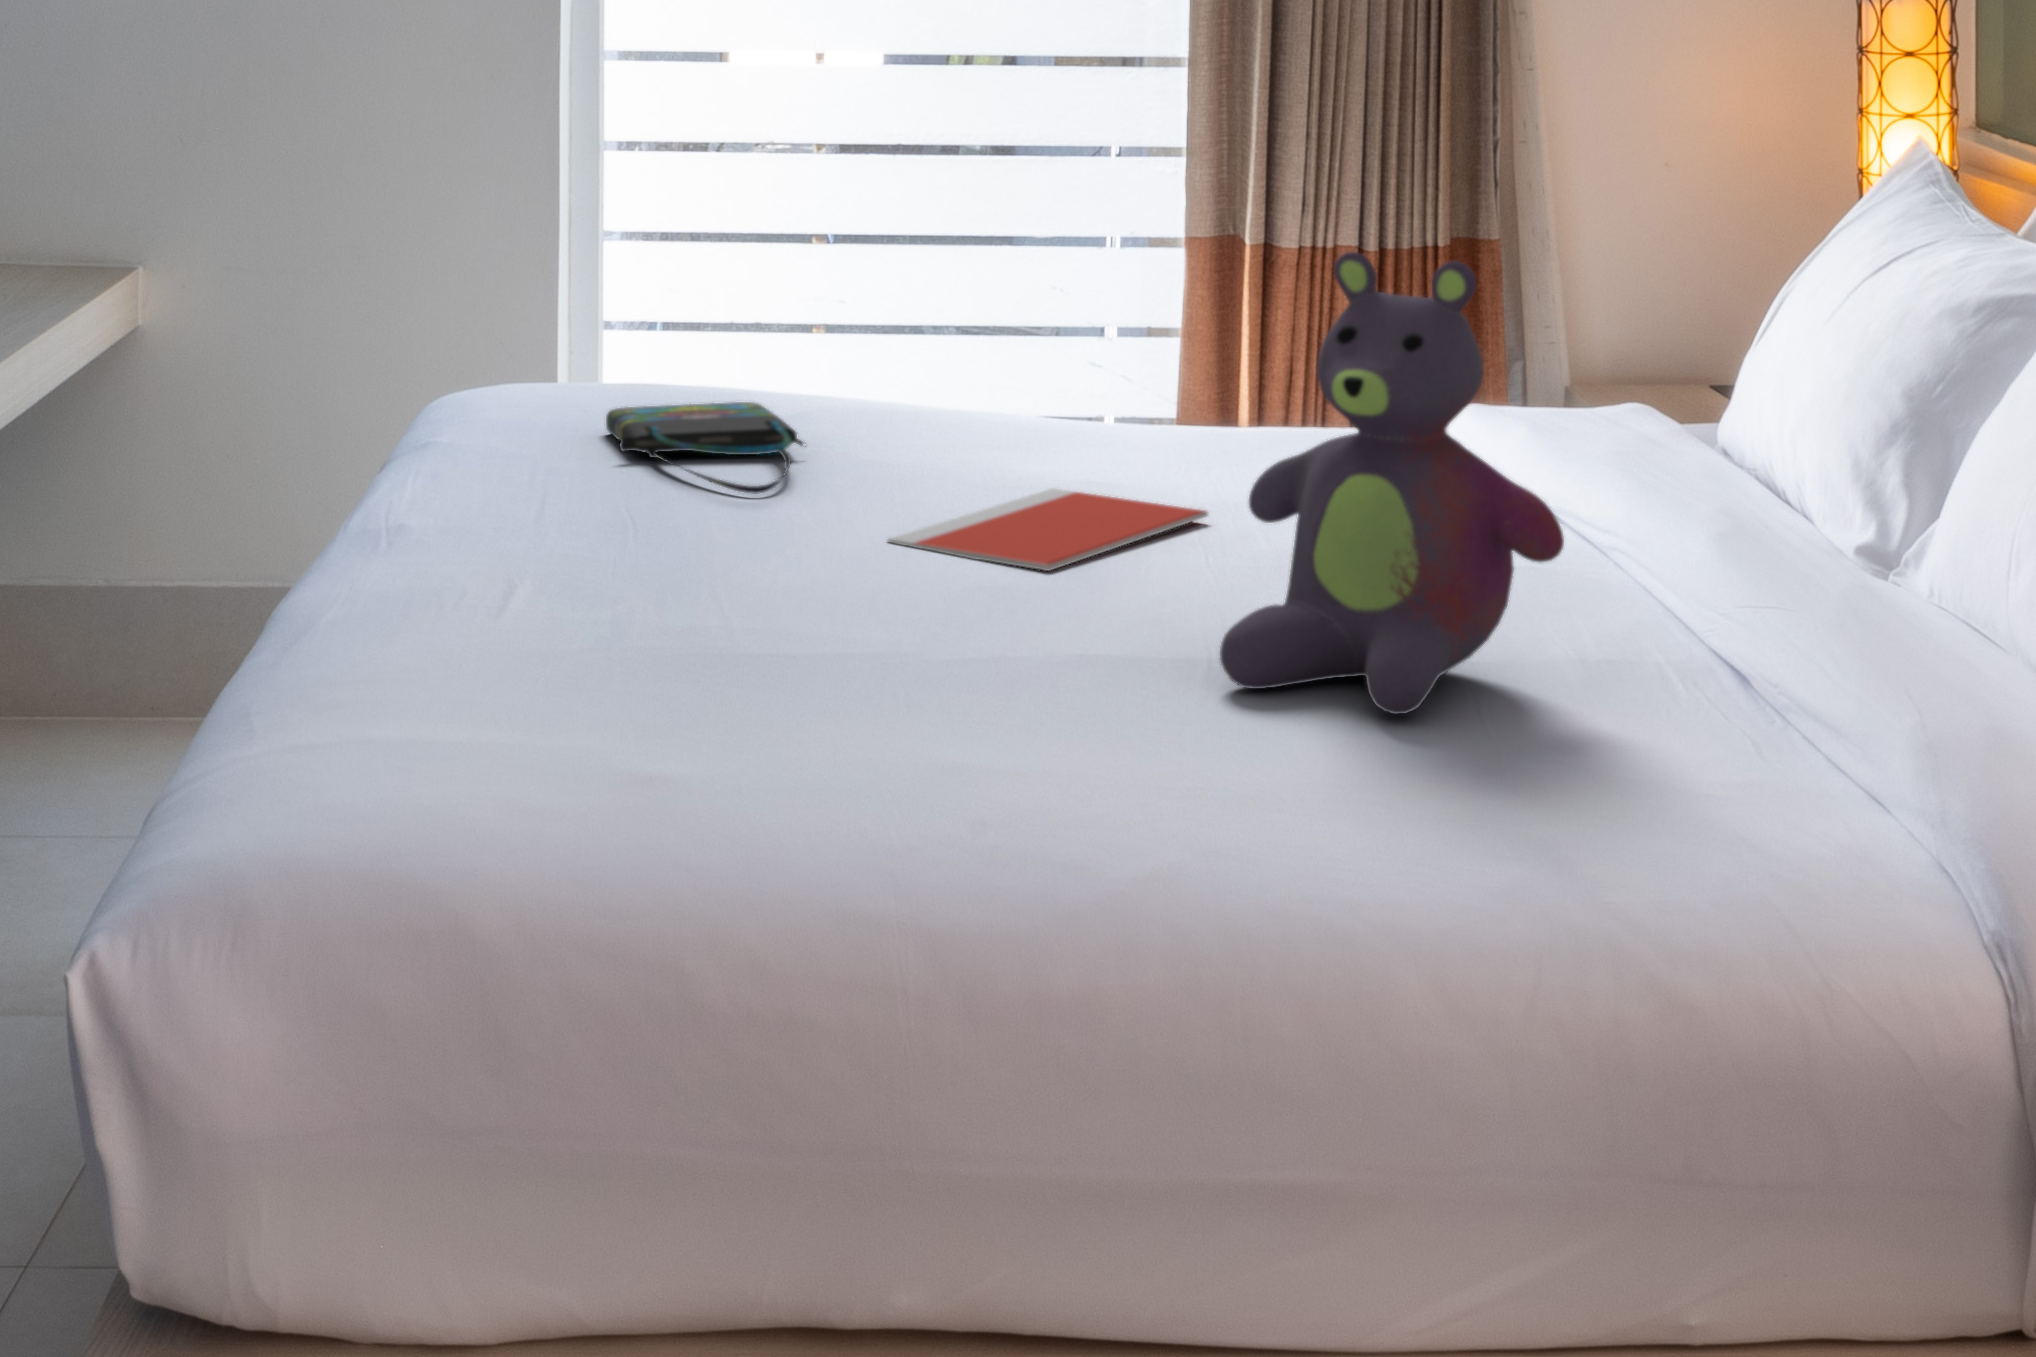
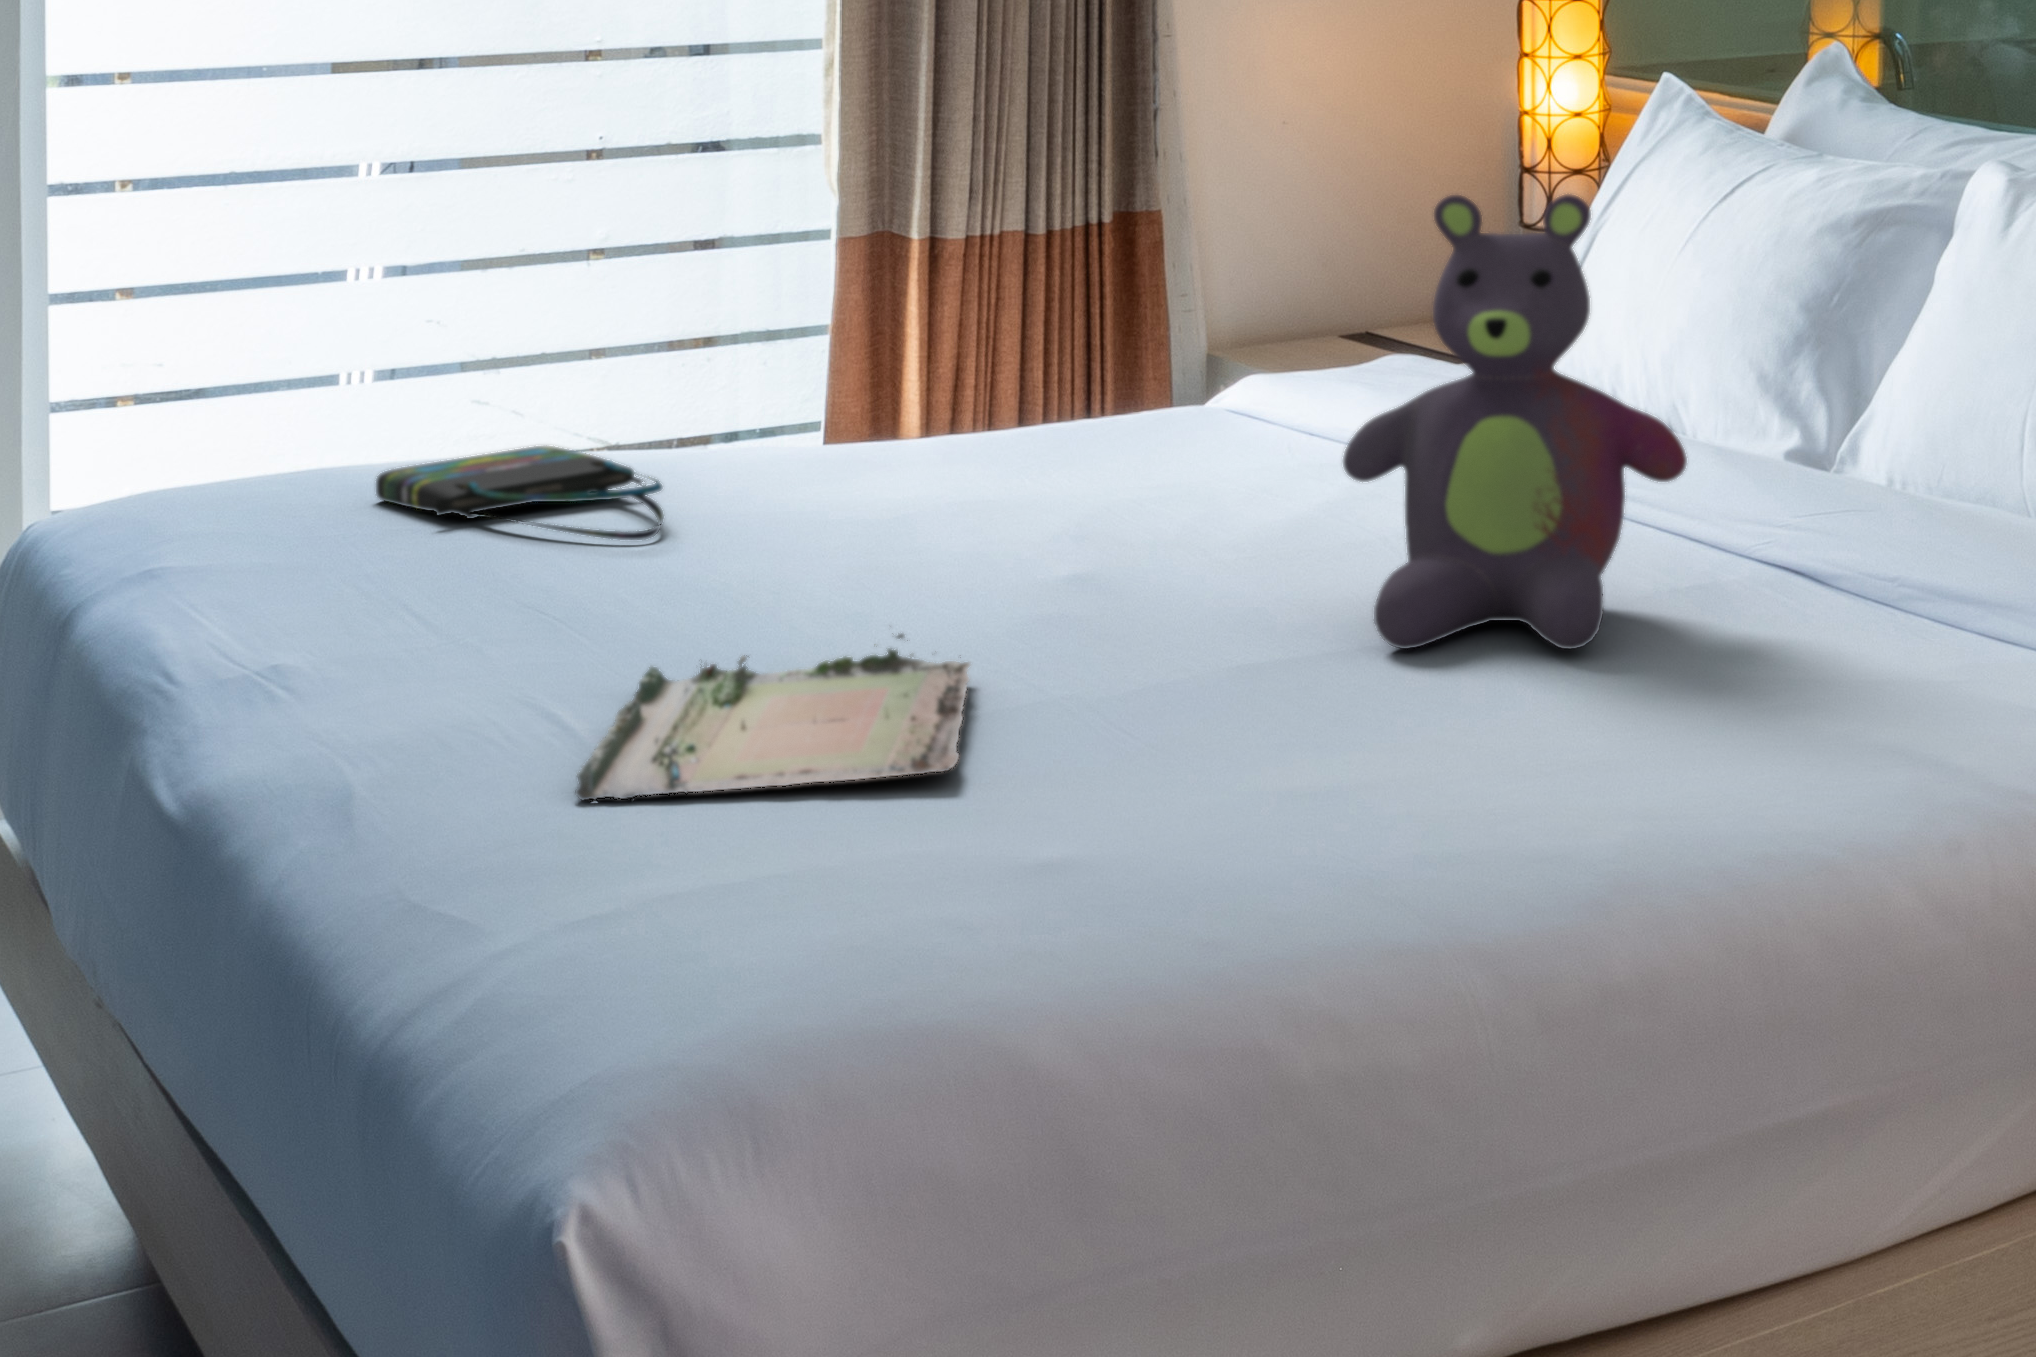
notebook: present [888,489,1208,571] -> none [852,493,1151,572]
tray: none [436,594,849,726] -> present [576,634,970,803]

